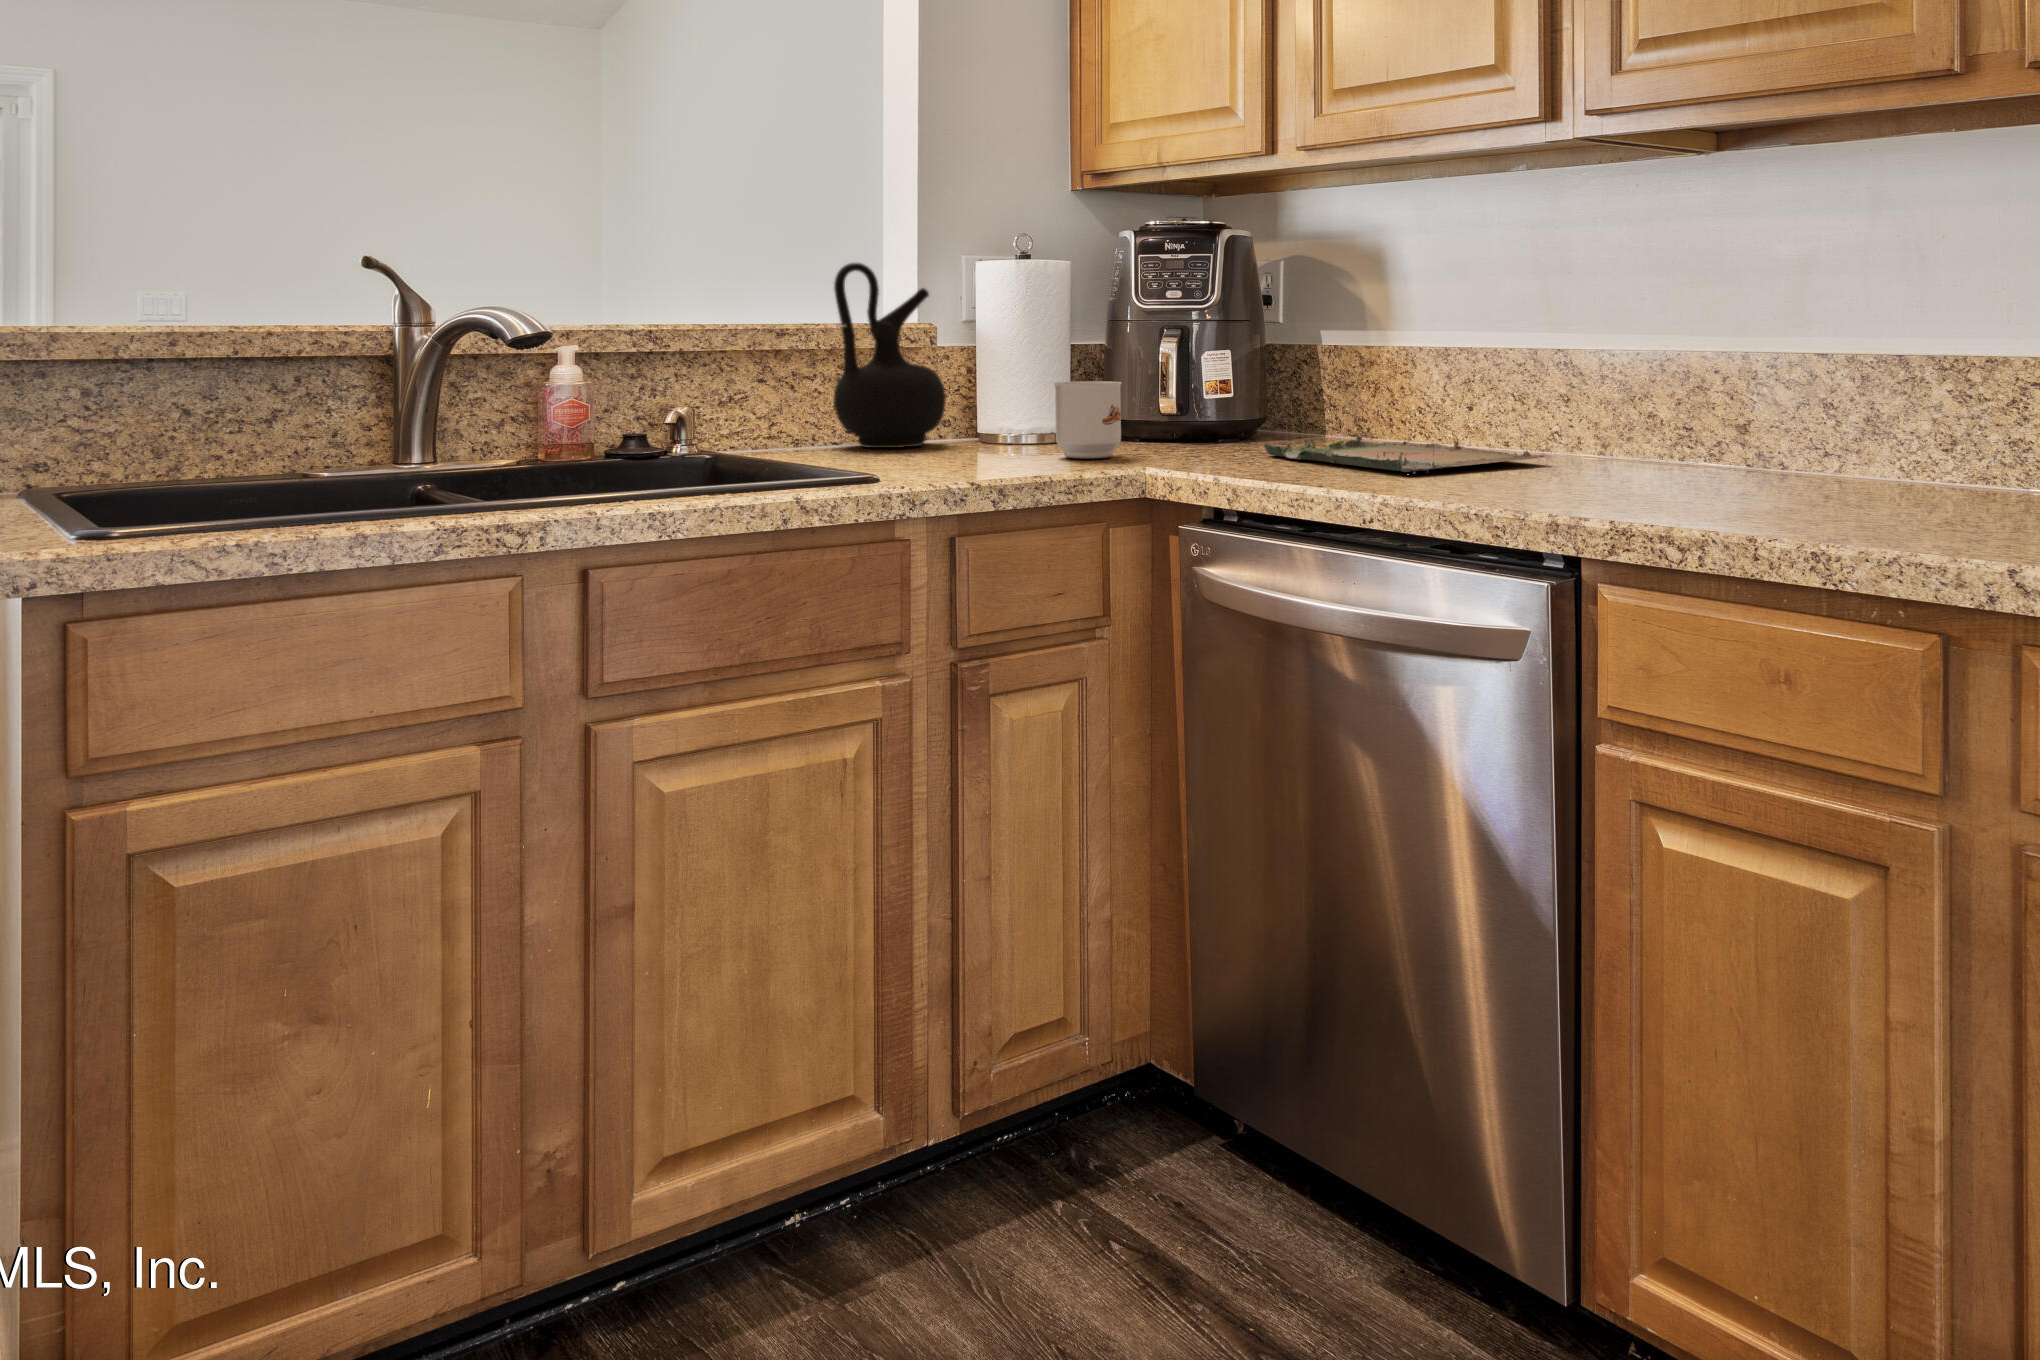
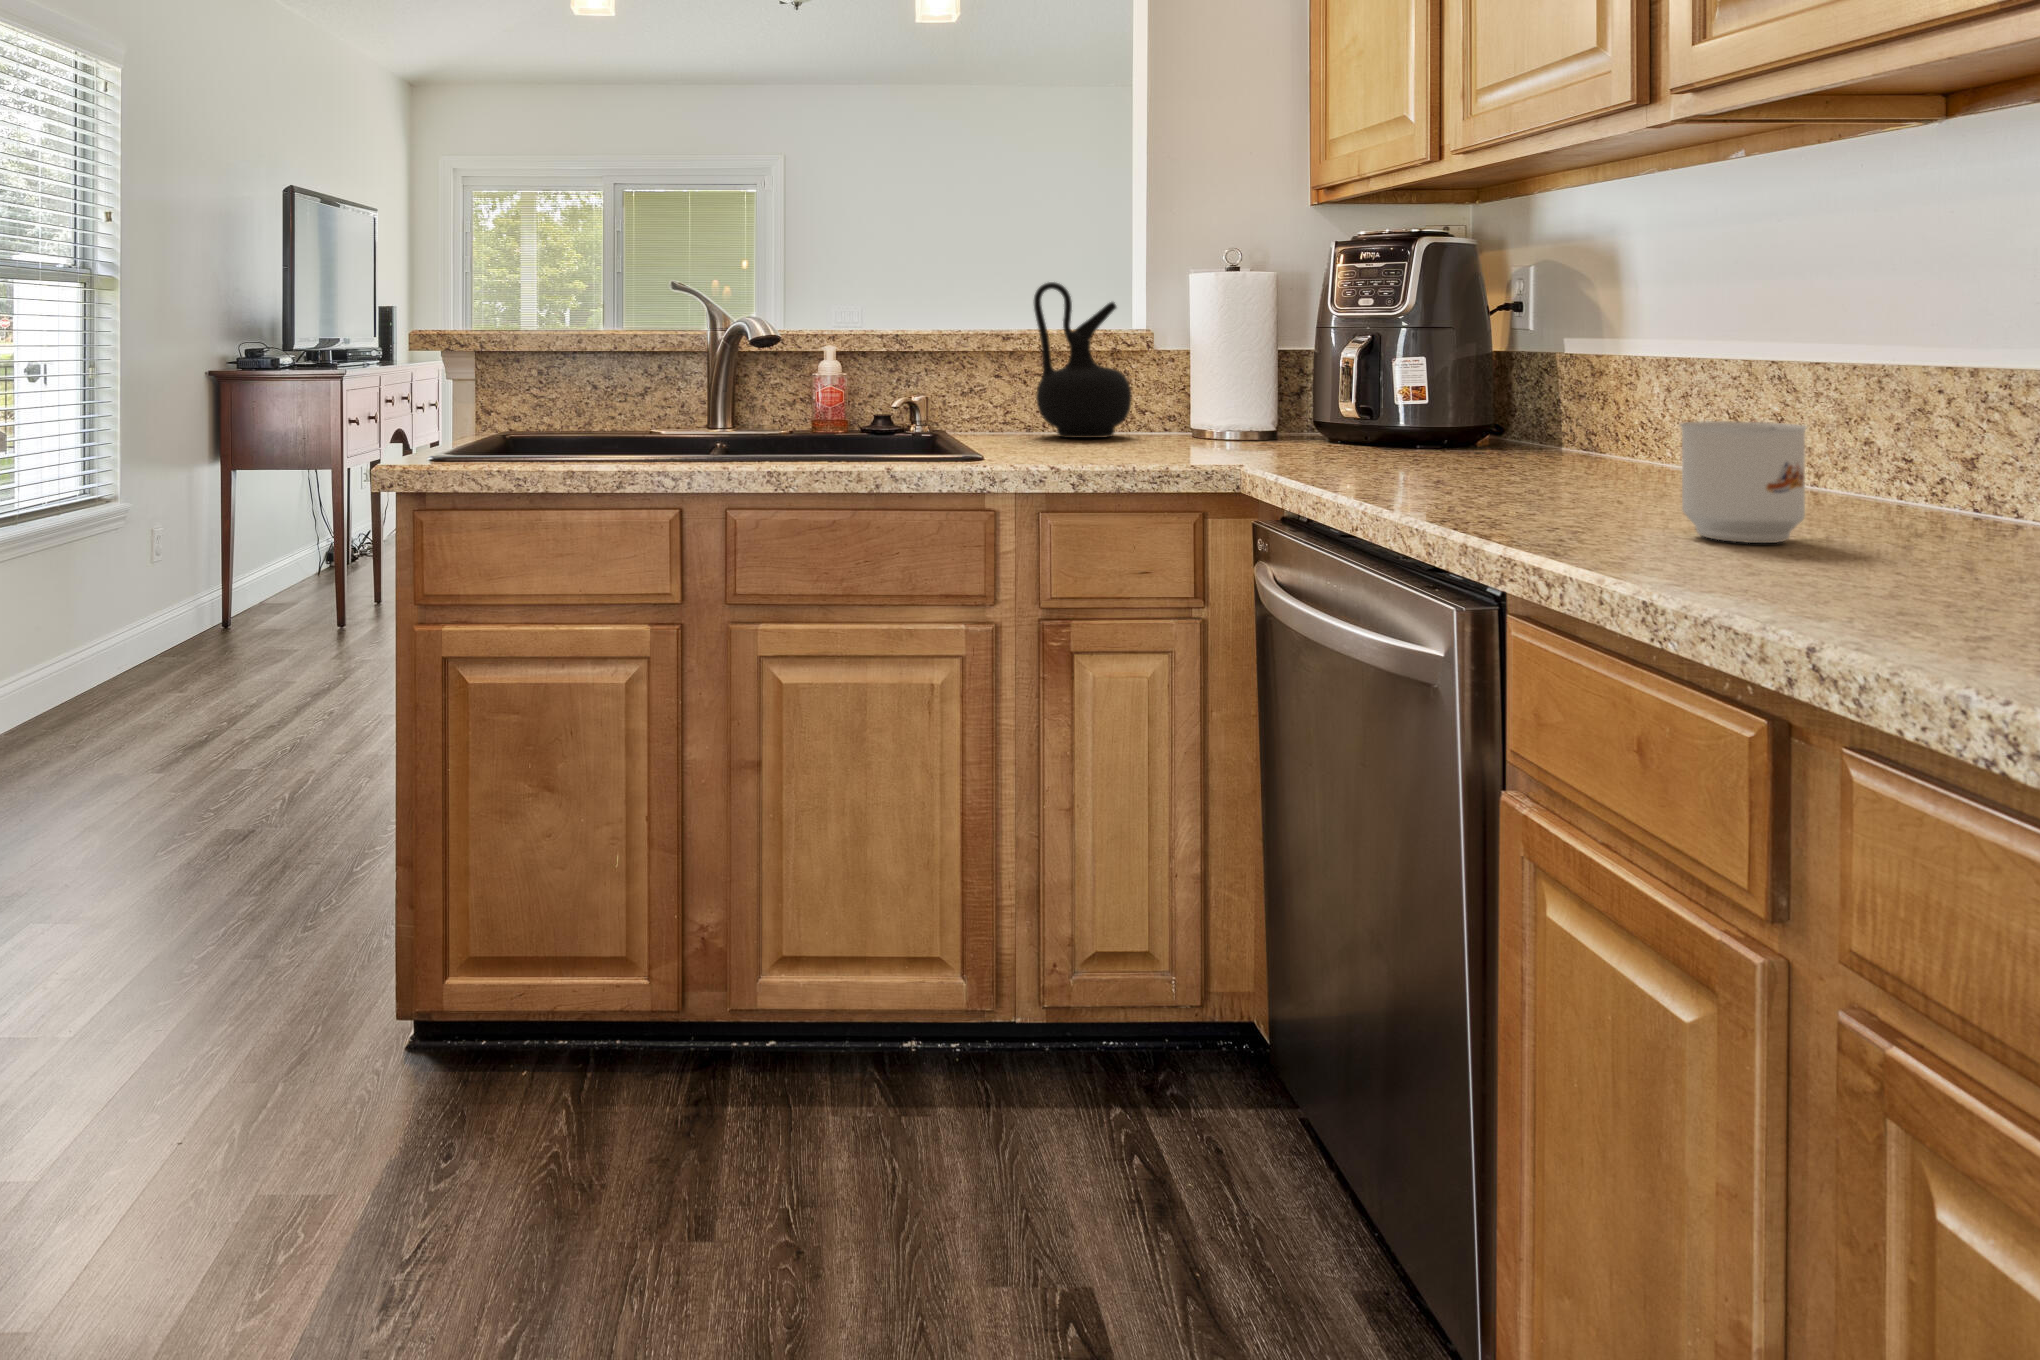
mug: present [1054,381,1122,459] -> present [1680,421,1807,543]
tray: present [1264,424,1546,474] -> none [1379,436,1673,490]

